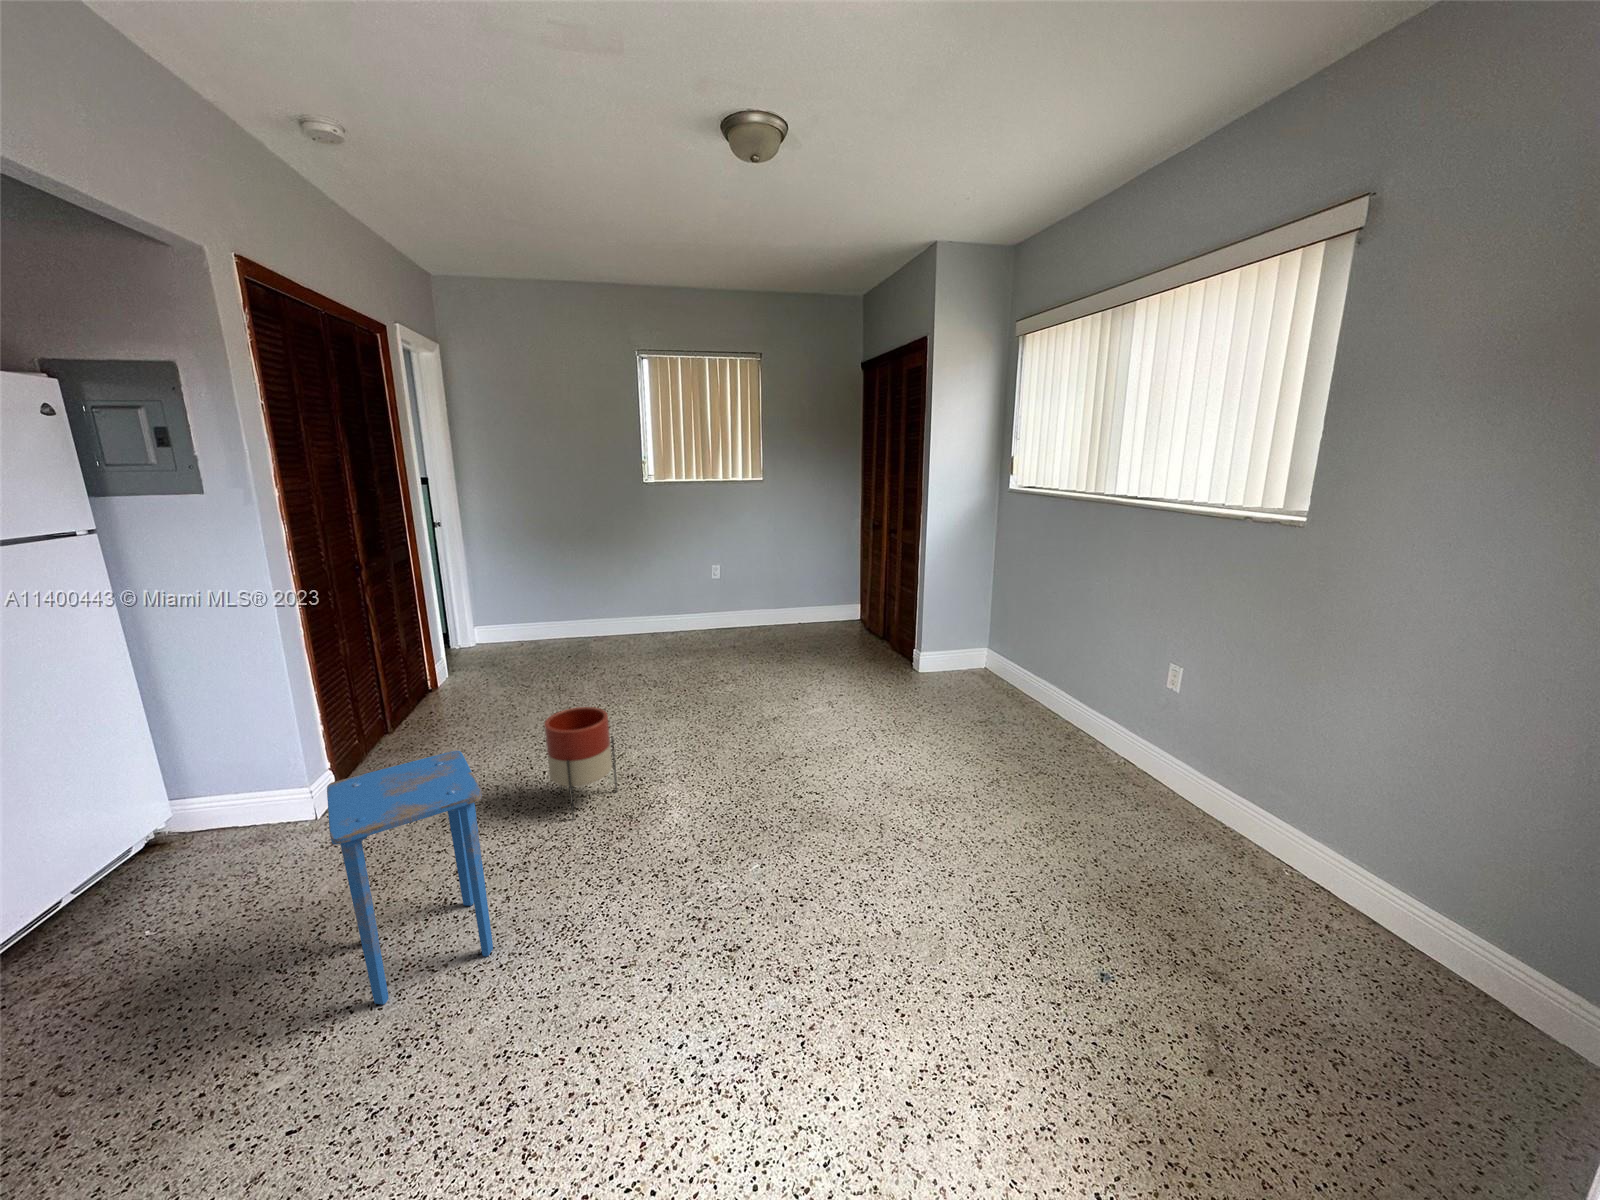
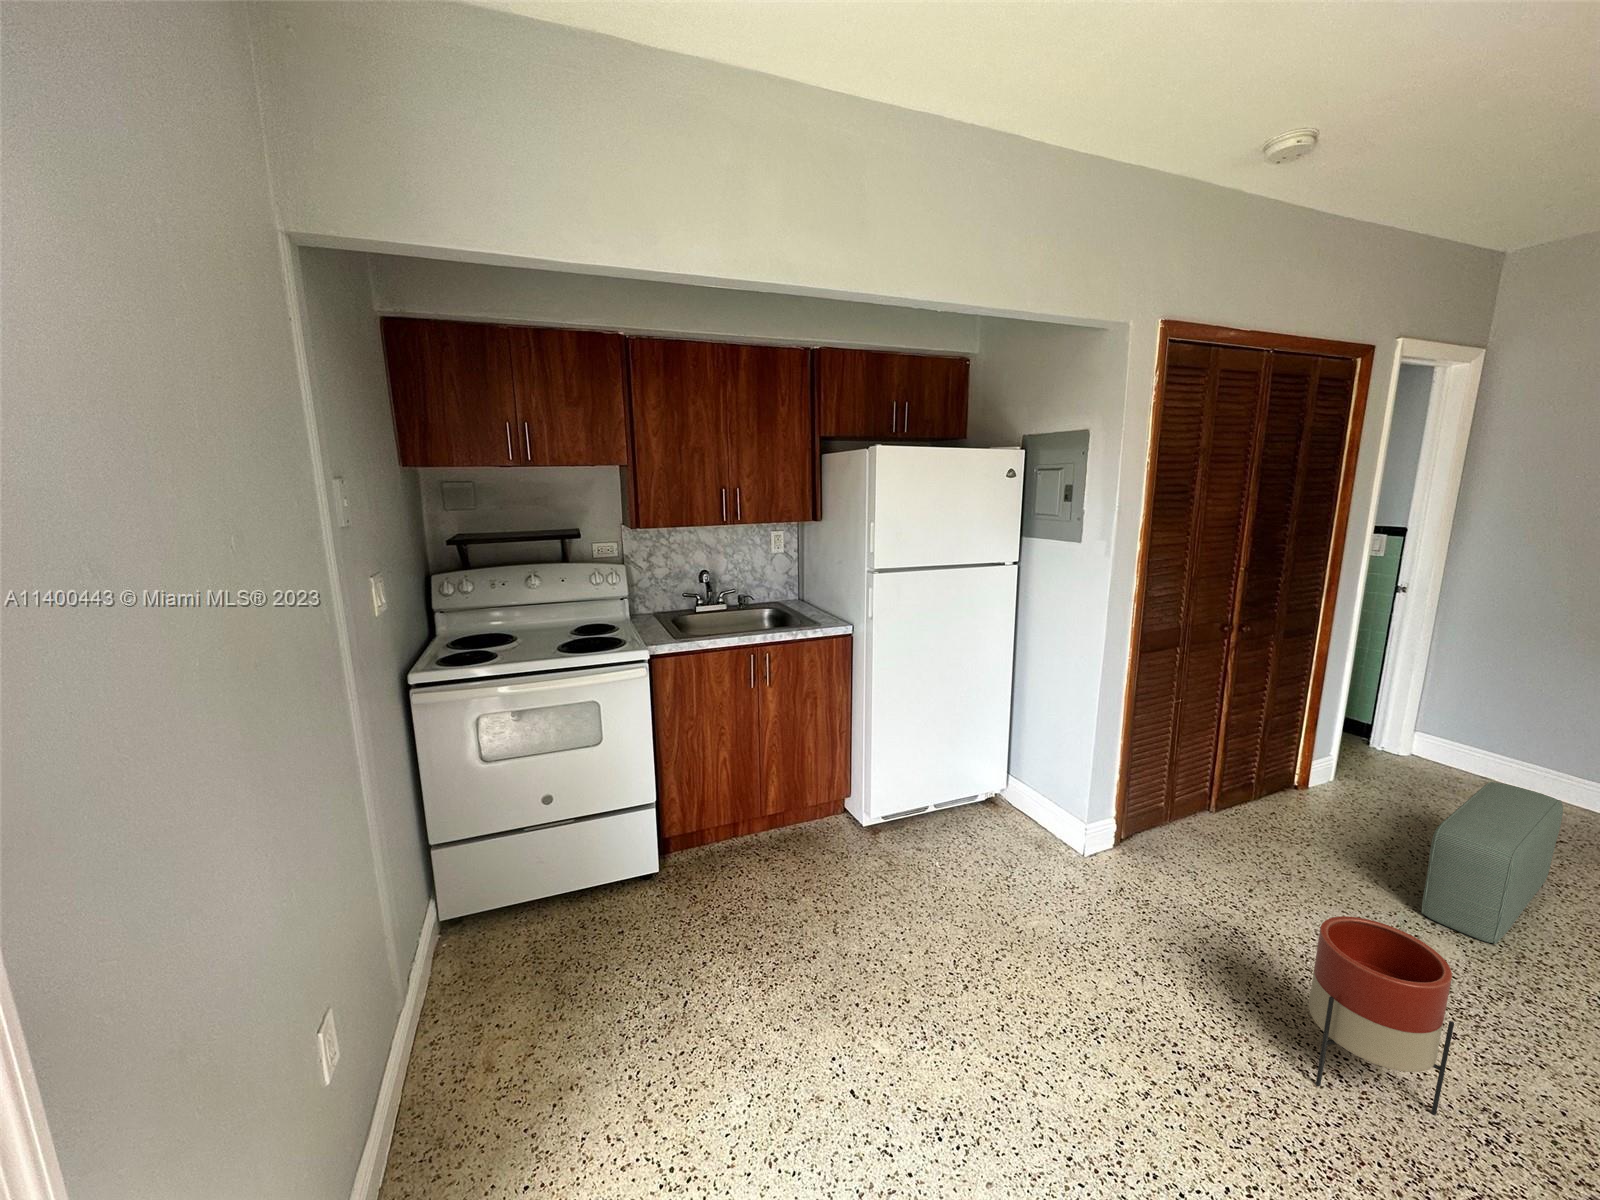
pouf: none [540,629,583,719] -> present [1421,782,1563,944]
side table: present [327,751,493,1004] -> none [964,838,1141,1132]

